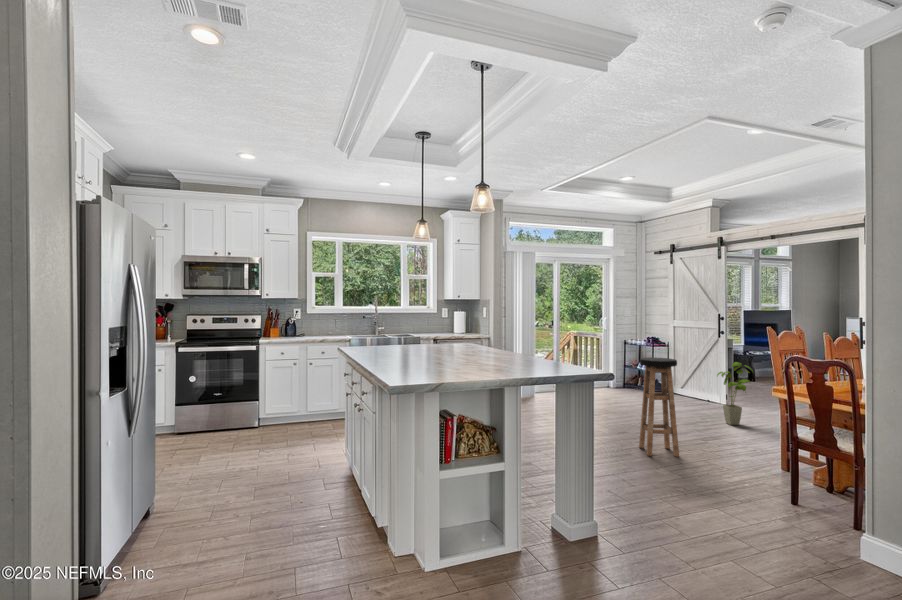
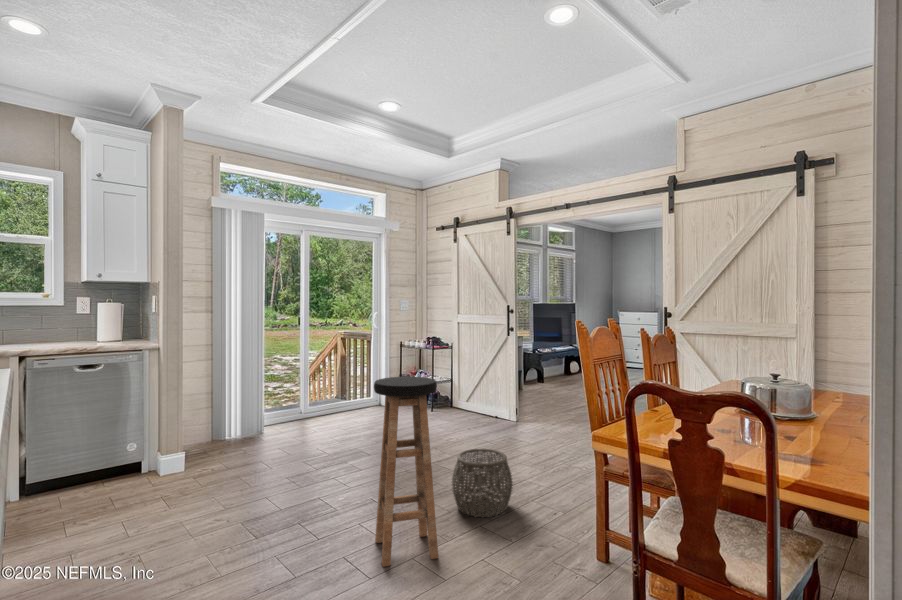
house plant: present [717,362,753,425] -> none [503,370,549,461]
woven basket: none [682,407,725,446] -> present [452,449,513,517]

